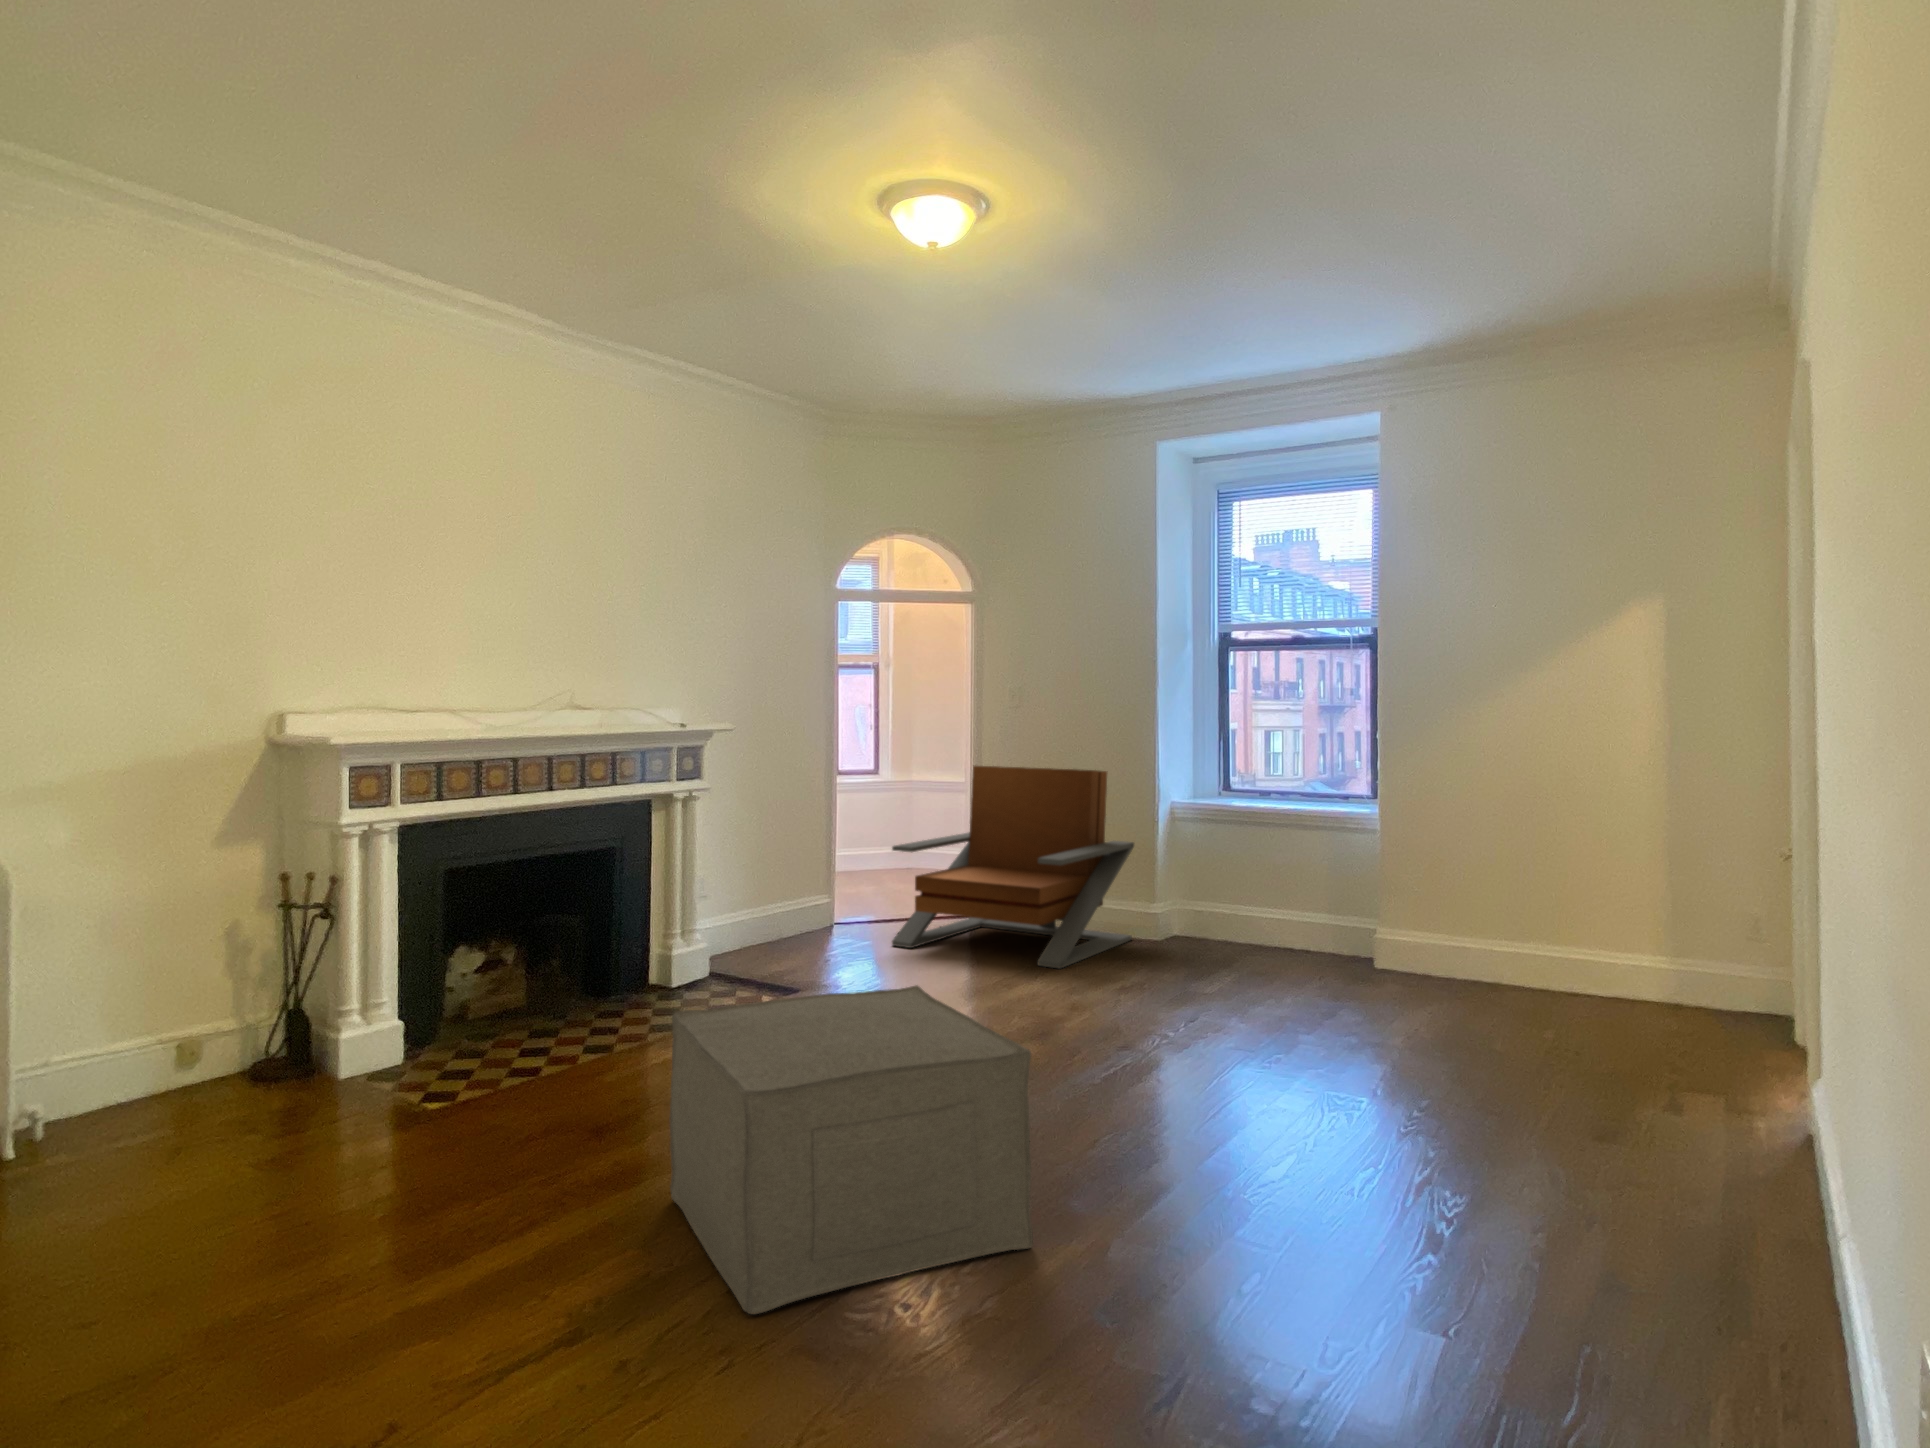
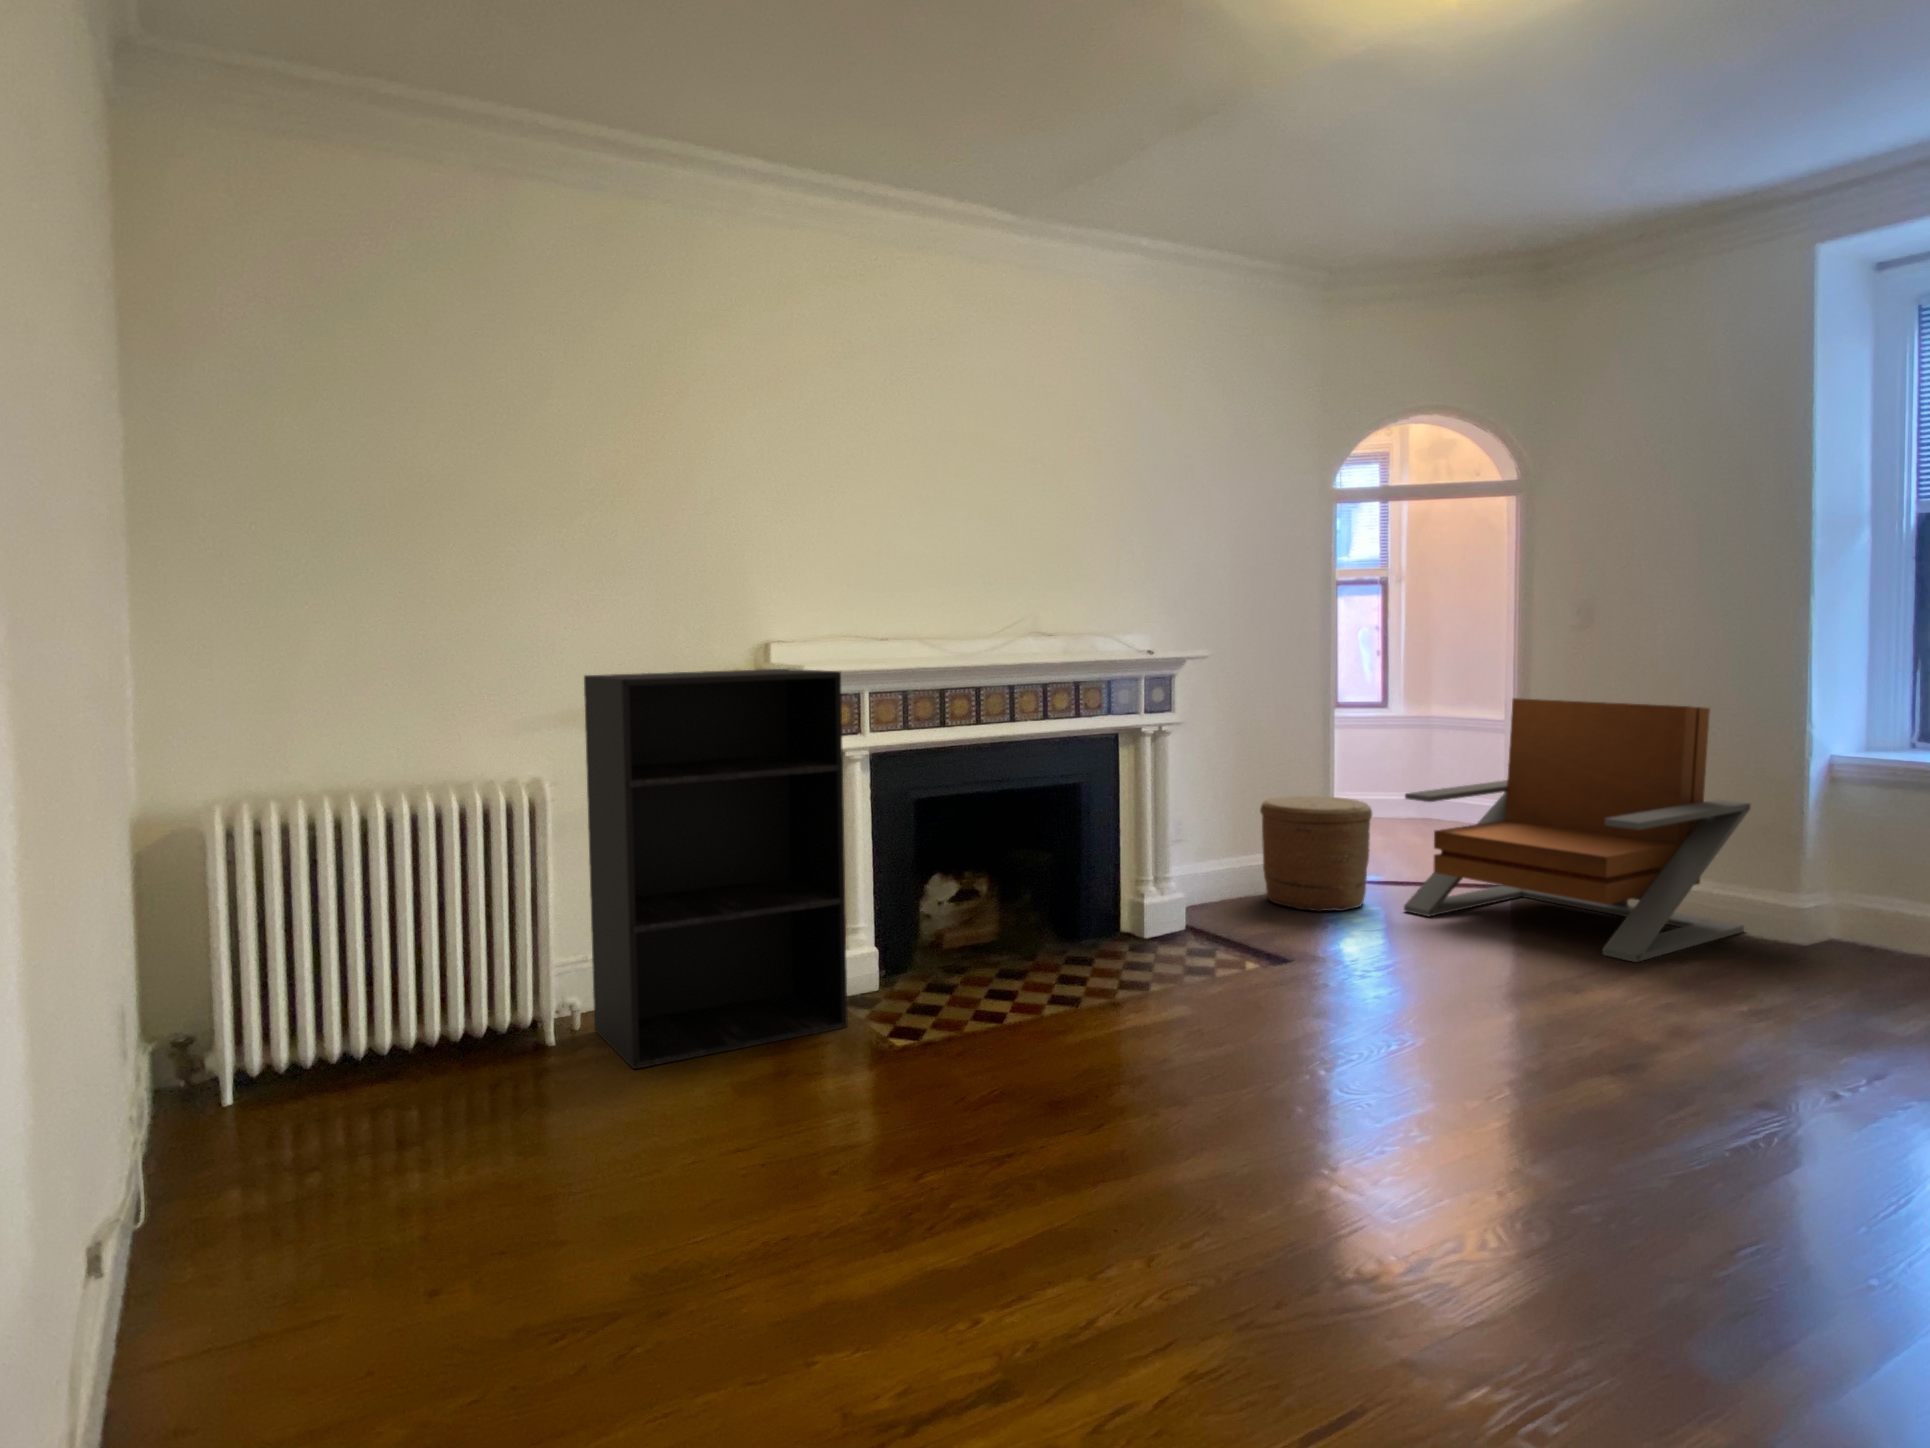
bookshelf: none [58,742,376,1172] -> present [584,669,848,1069]
woven basket: none [773,852,866,952] -> present [1260,796,1372,912]
ottoman: present [670,985,1033,1314] -> none [1125,982,1606,1378]

